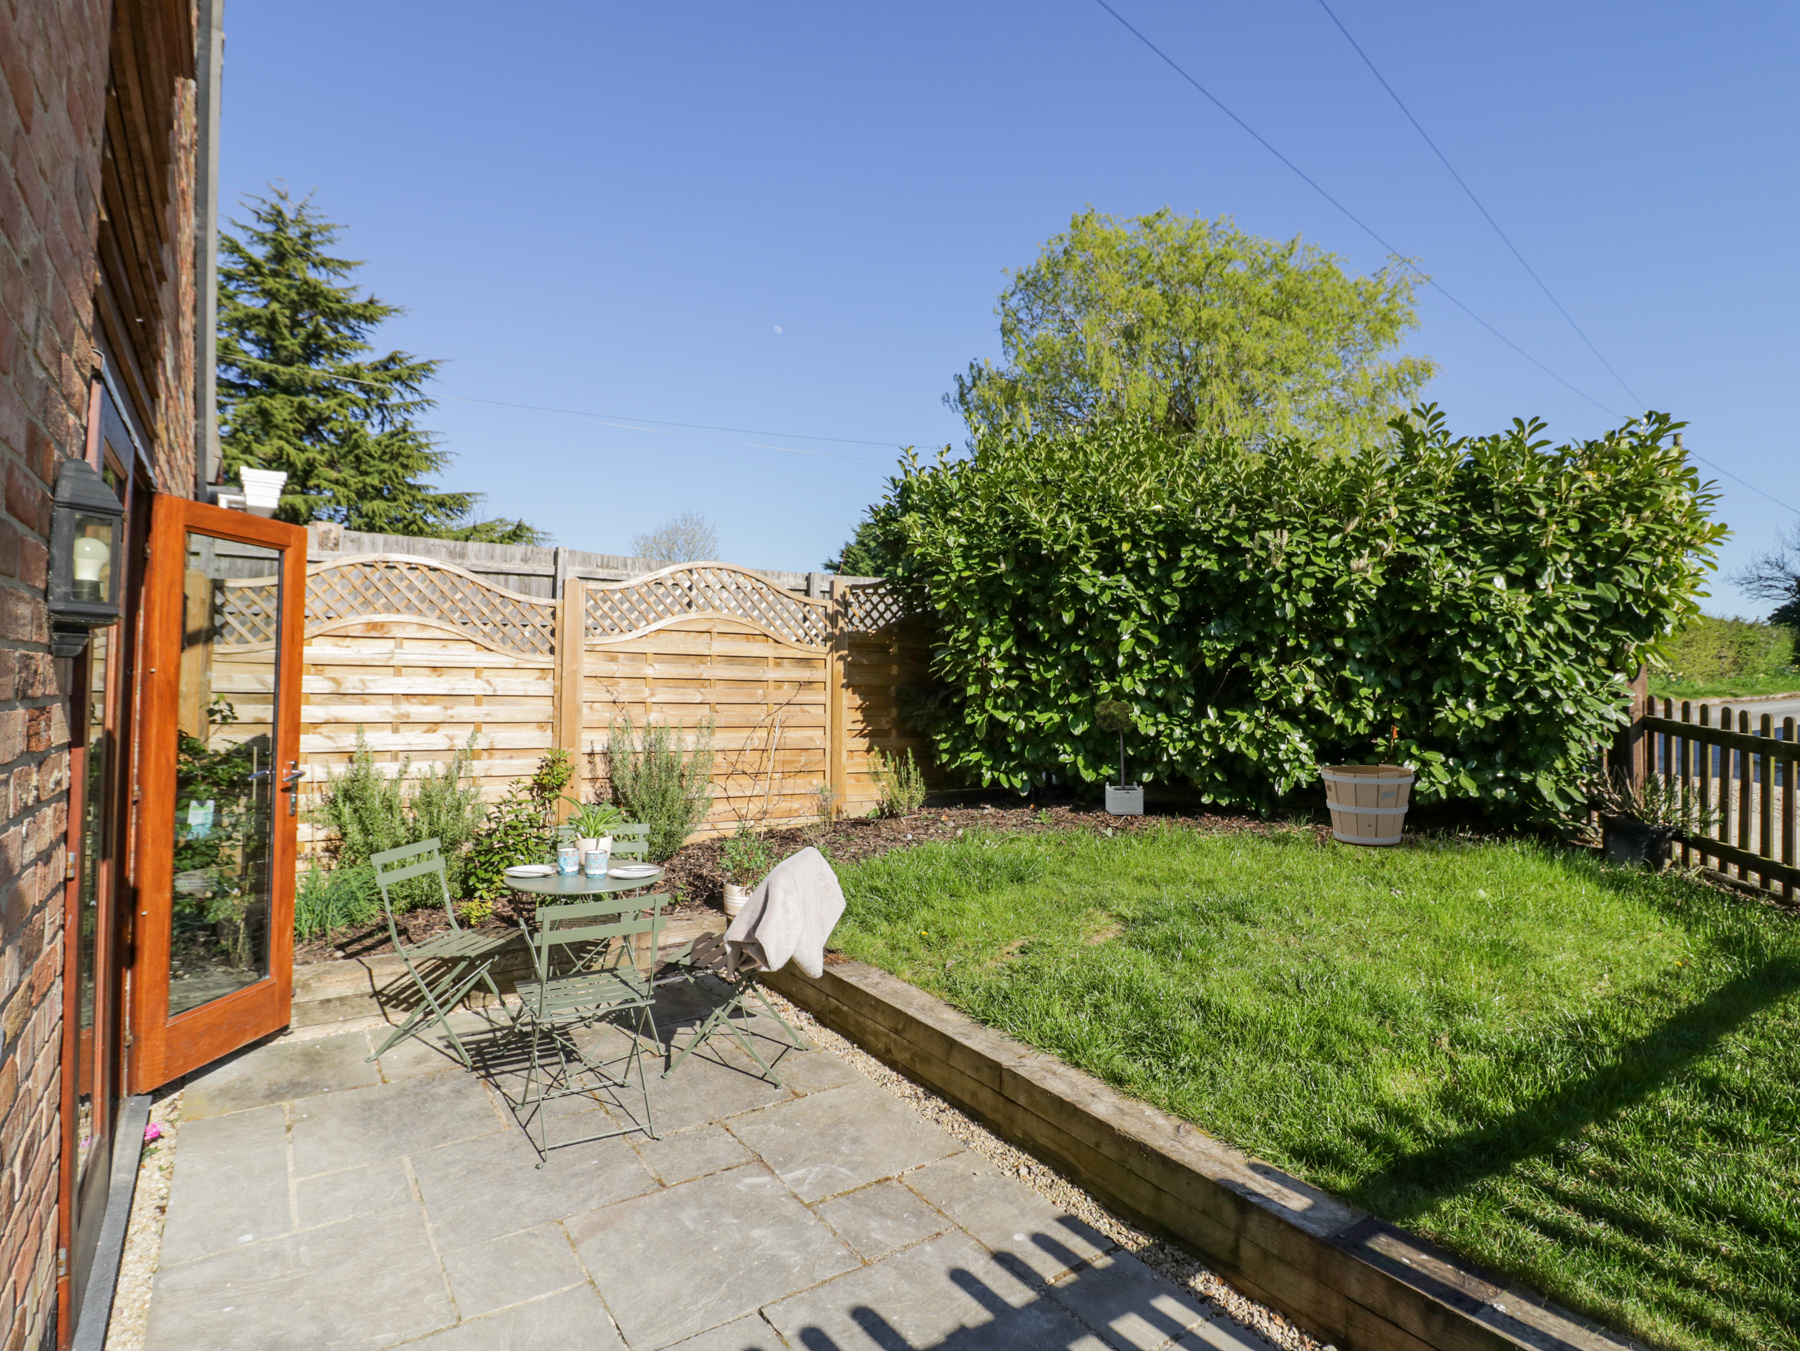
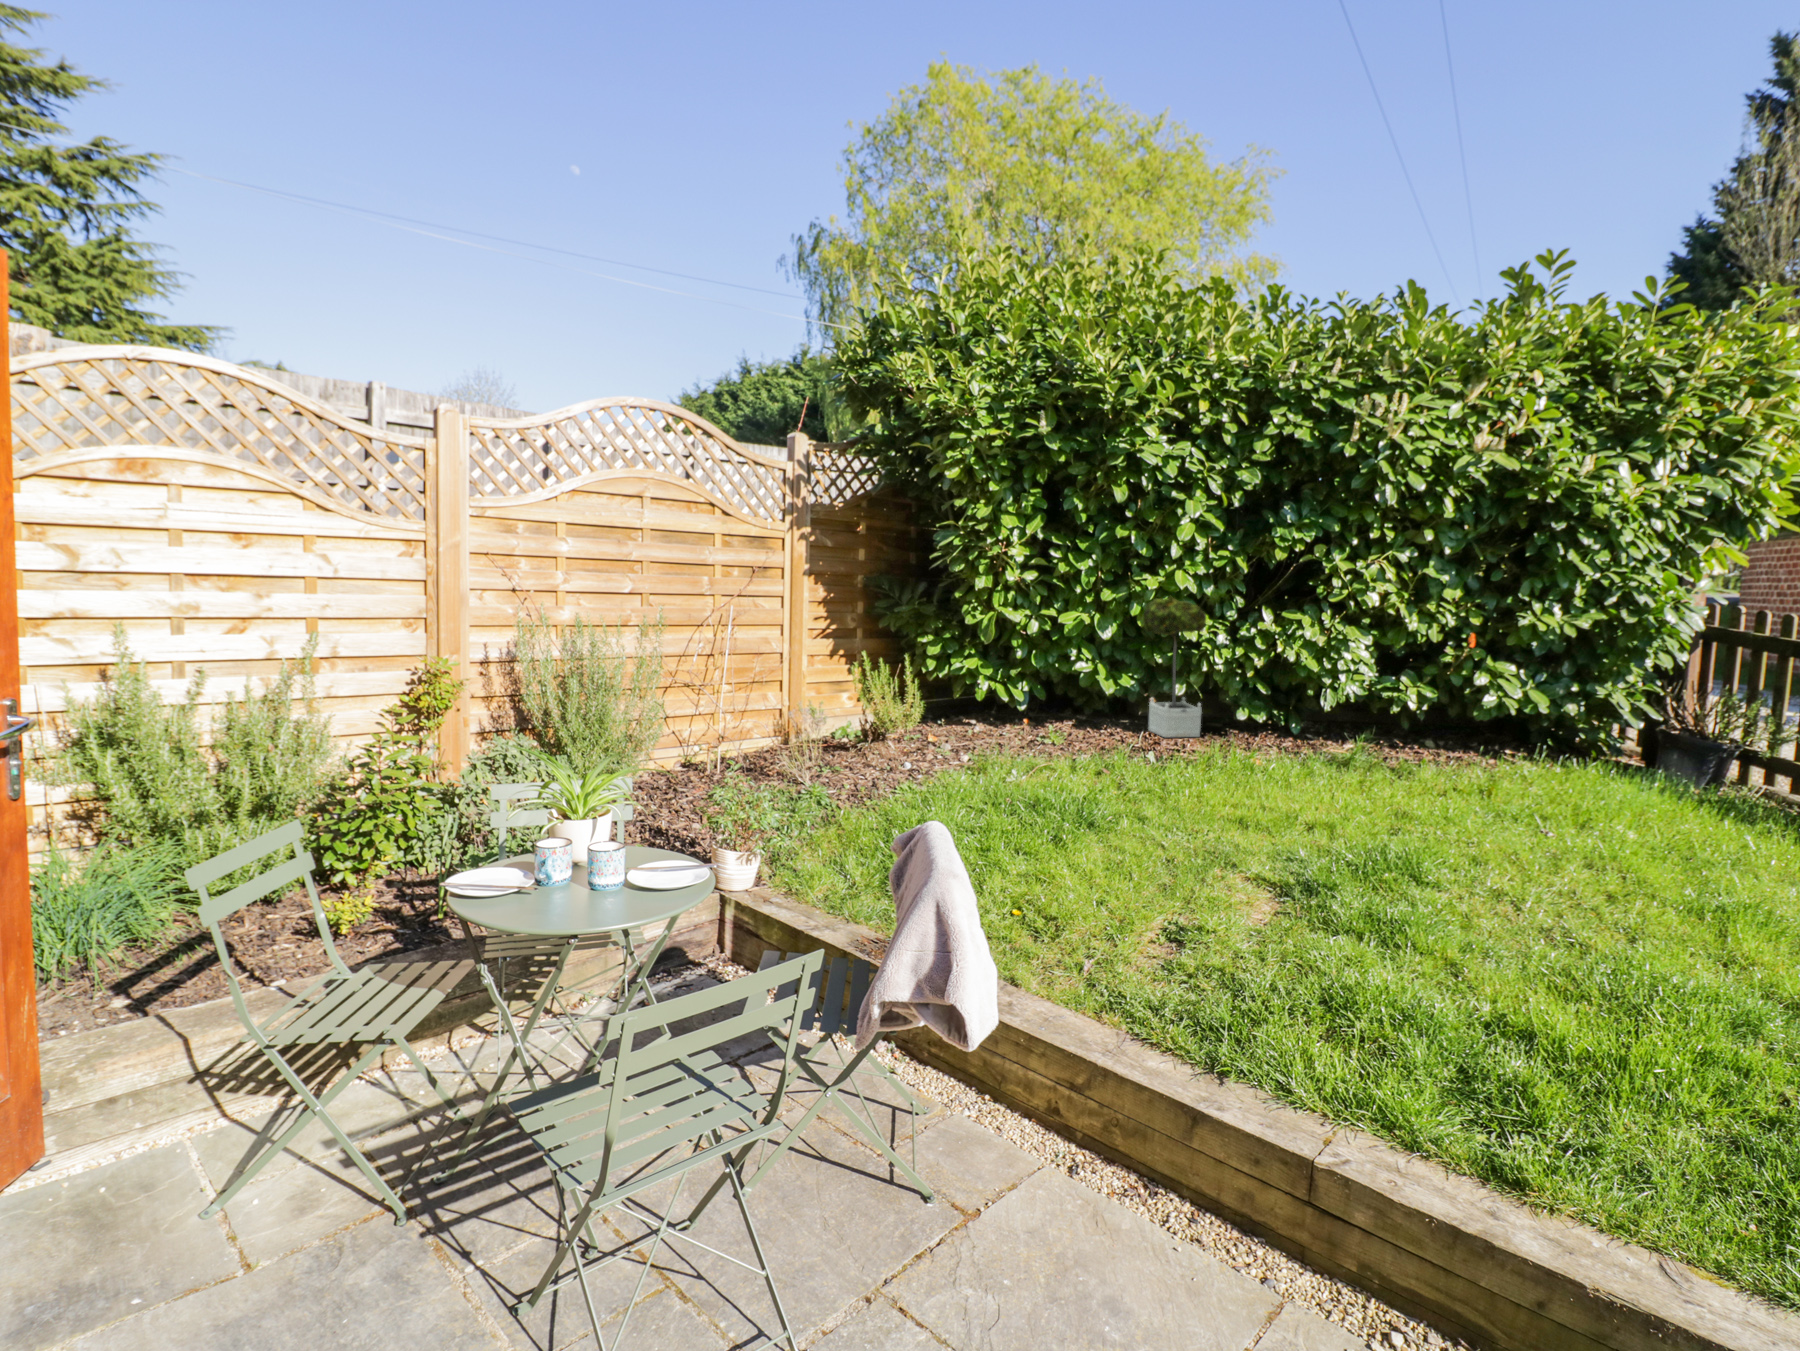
wooden bucket: present [1321,764,1414,845] -> none [1440,678,1561,776]

